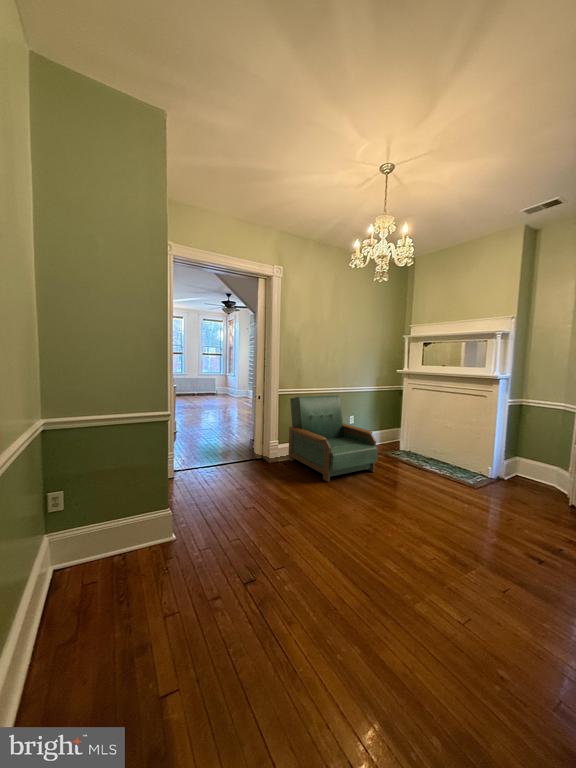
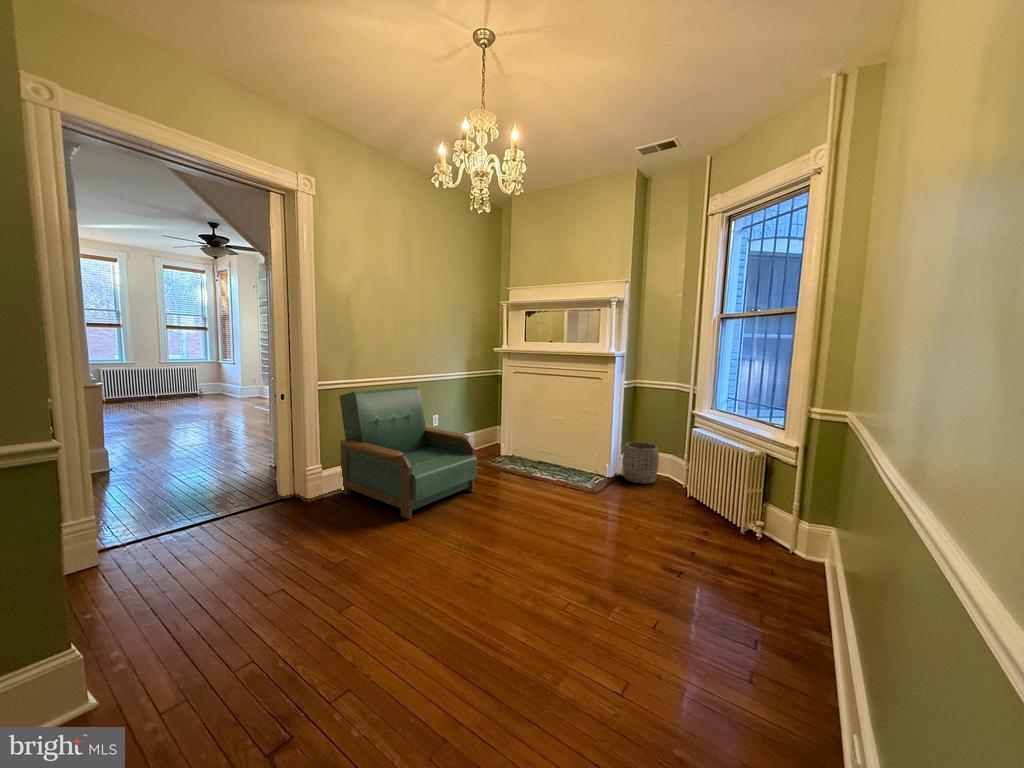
woven basket: none [506,452,544,489] -> present [623,442,659,484]

